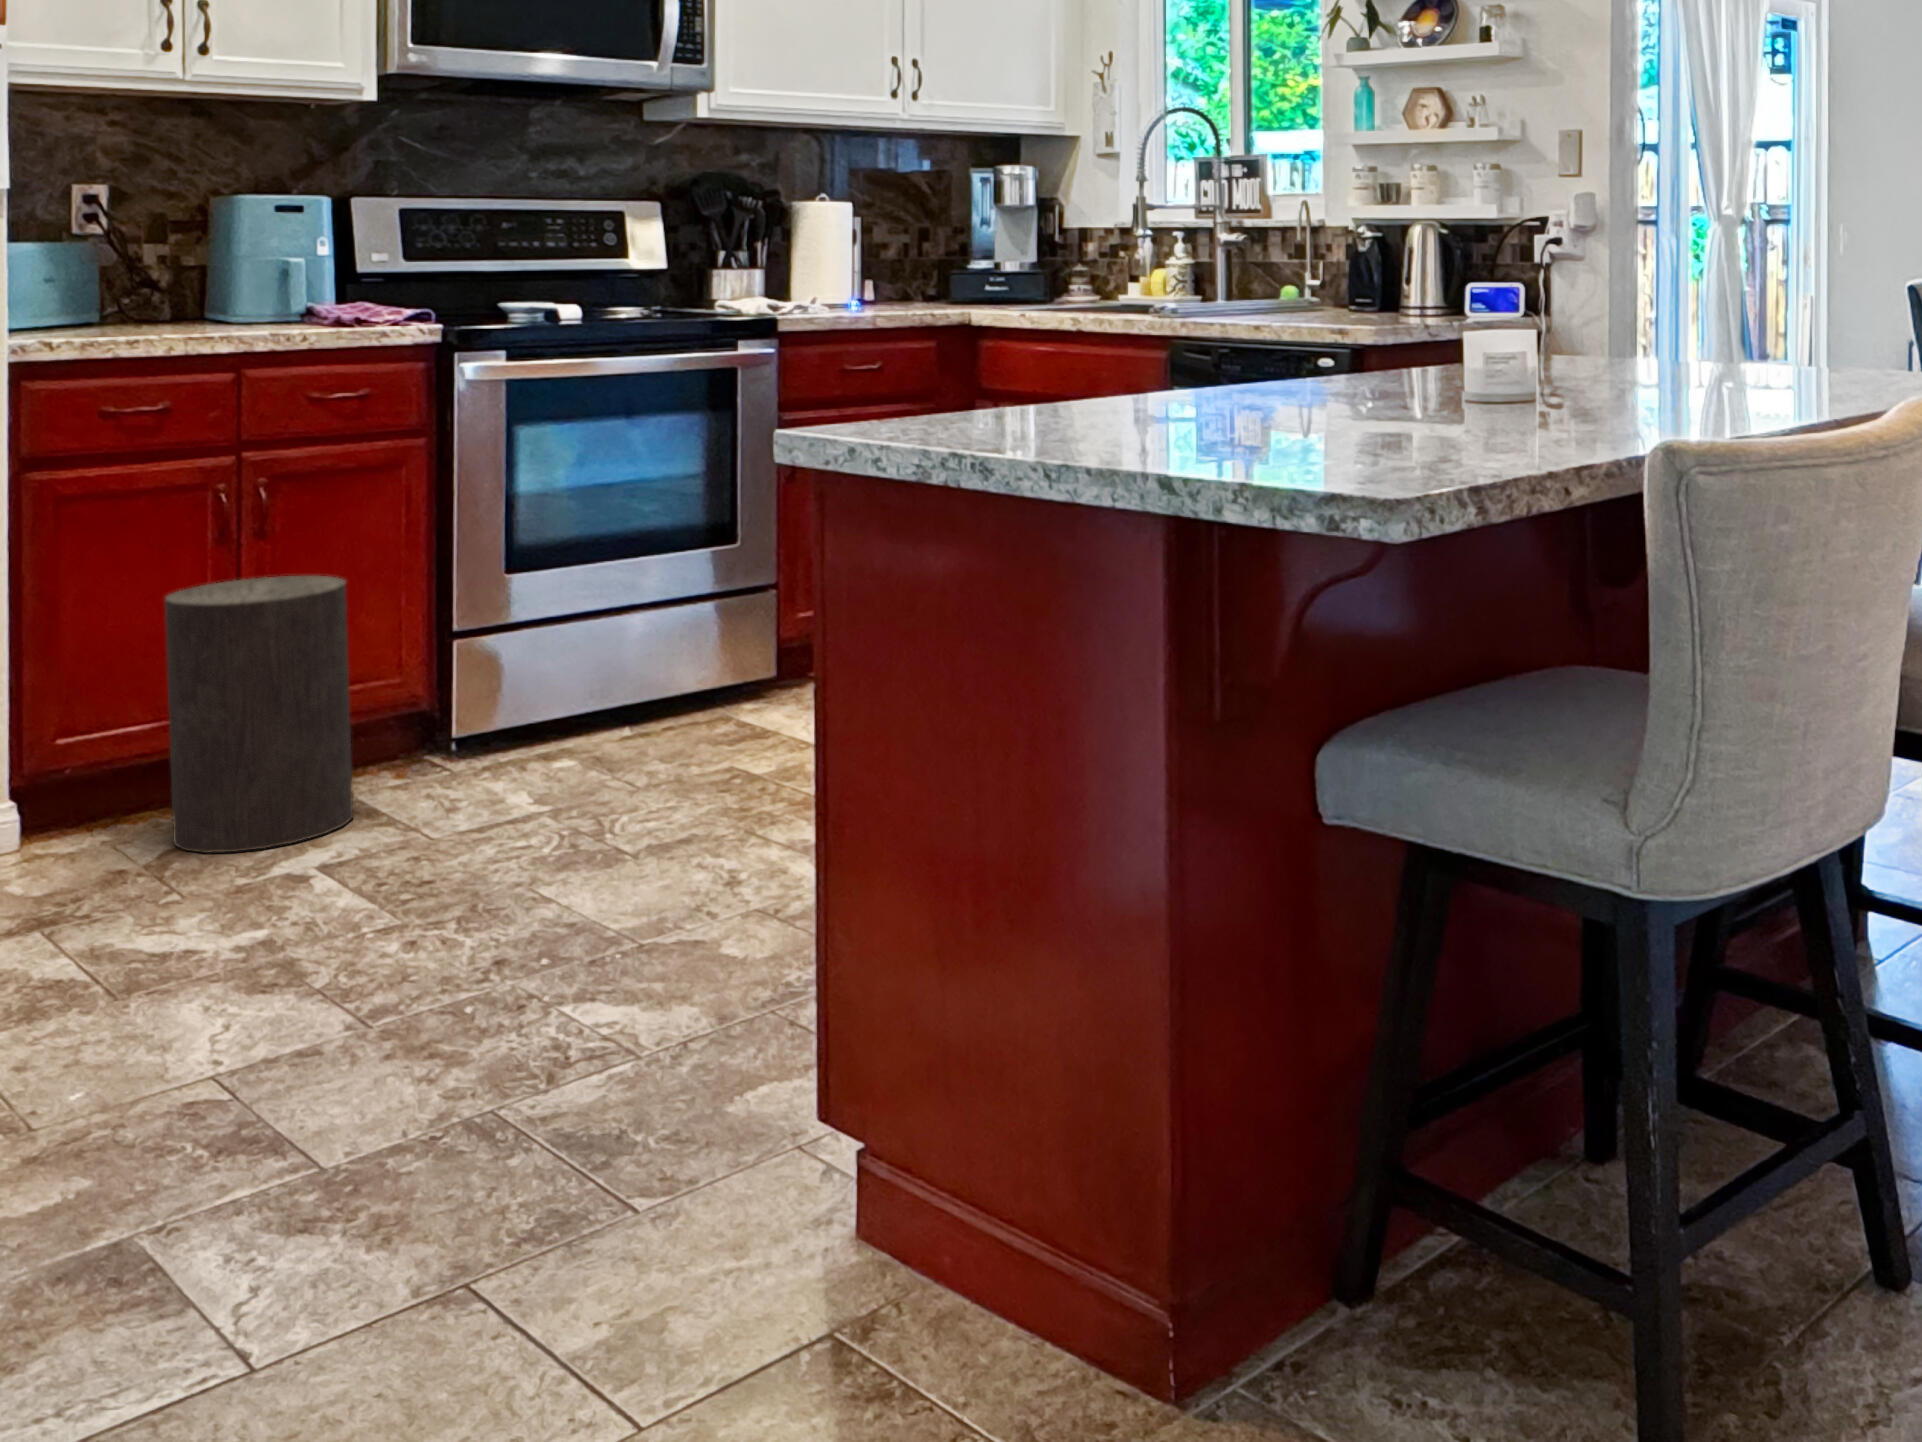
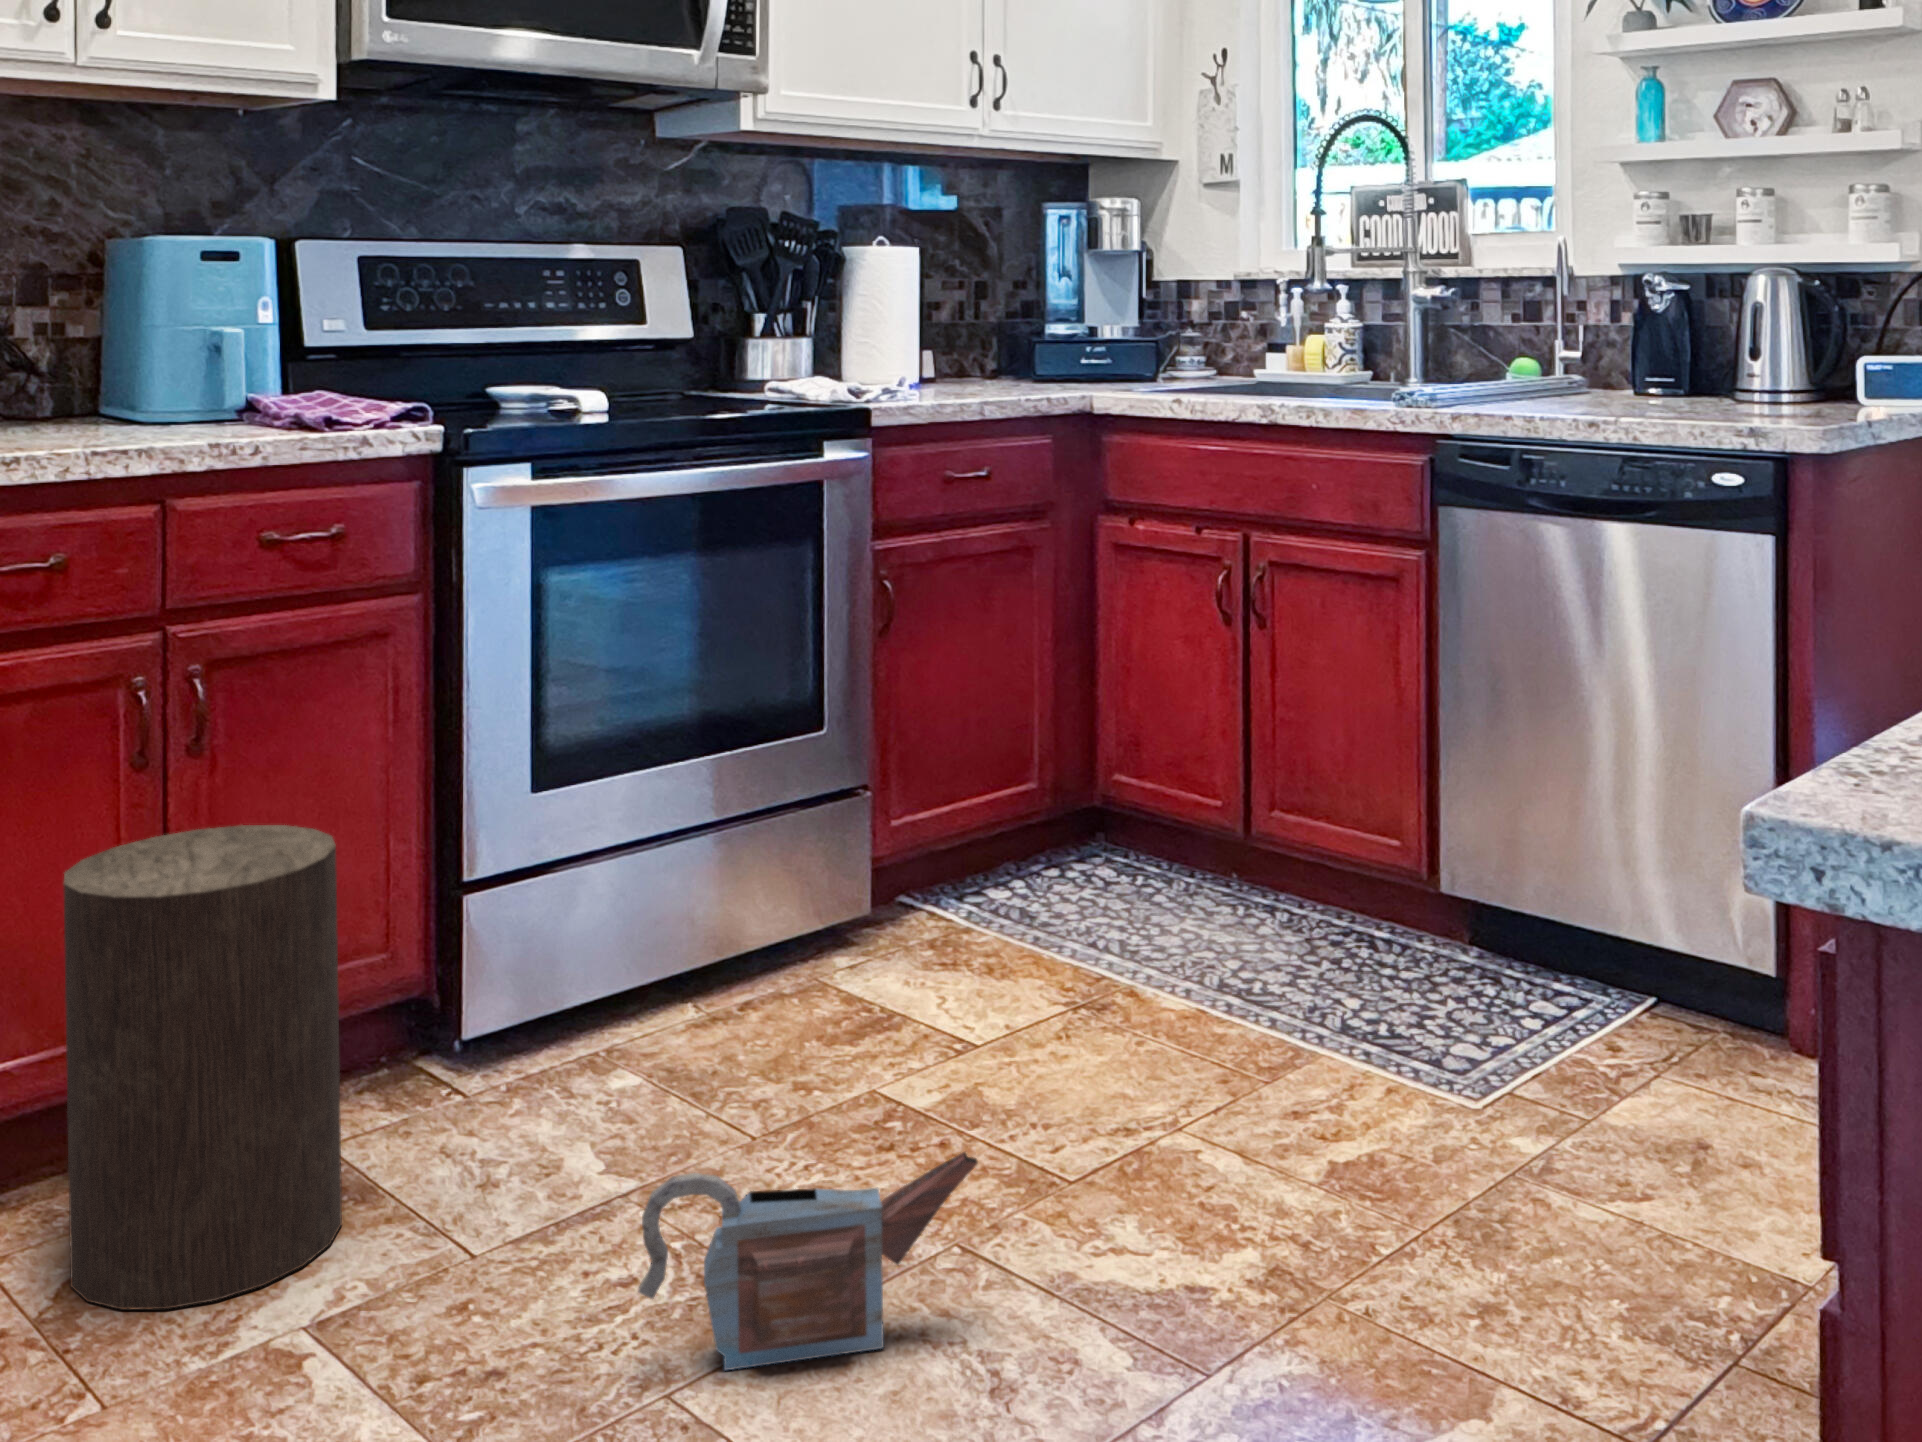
watering can: none [513,749,728,870] -> present [639,1152,978,1370]

